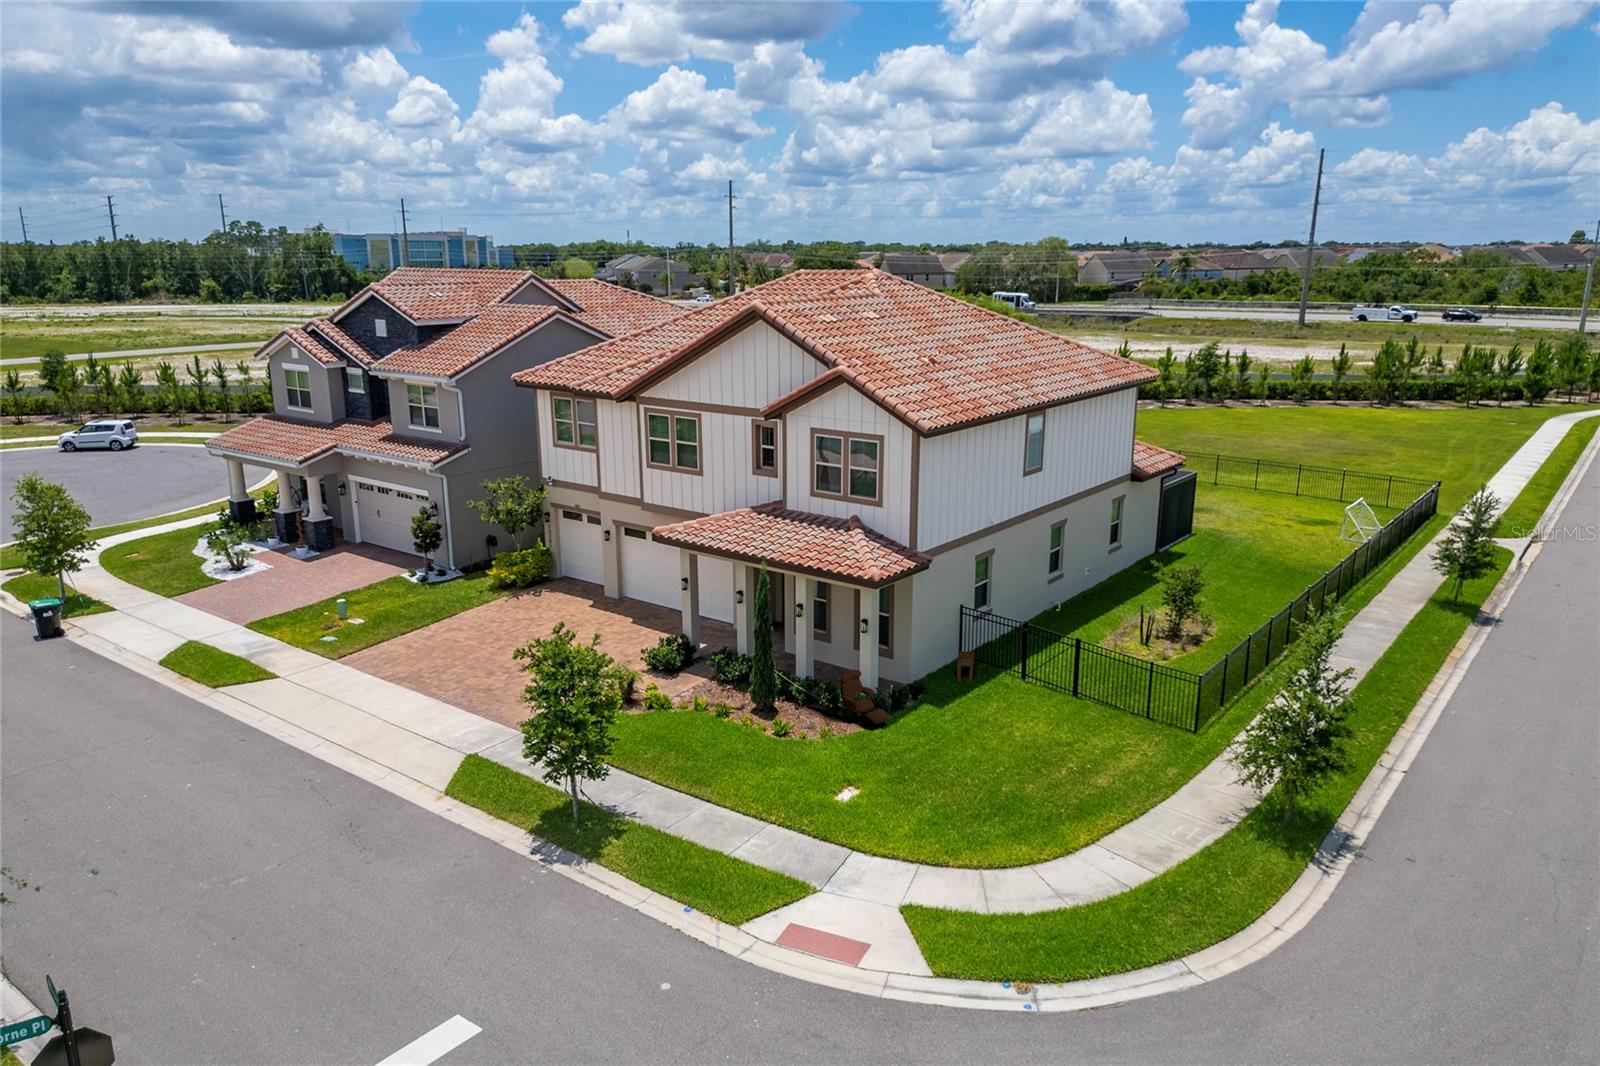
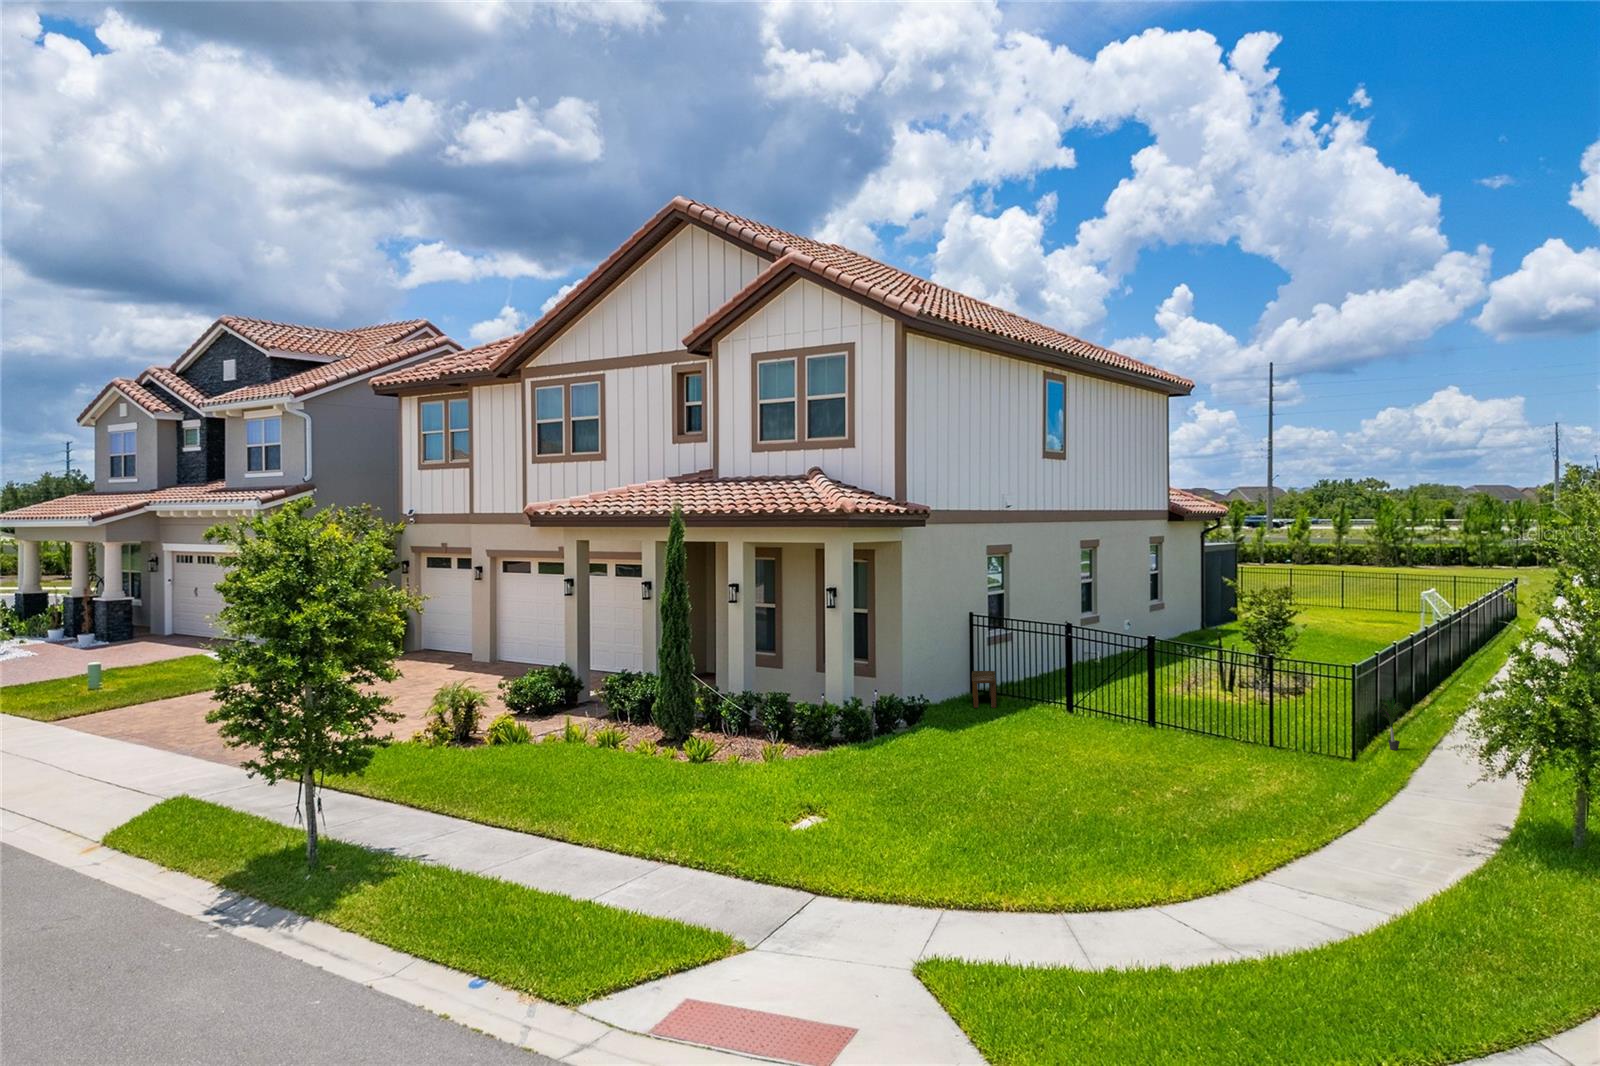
lounge chair: present [840,669,889,729] -> none [796,669,875,753]
potted plant: present [740,684,748,710] -> present [1379,700,1401,750]

